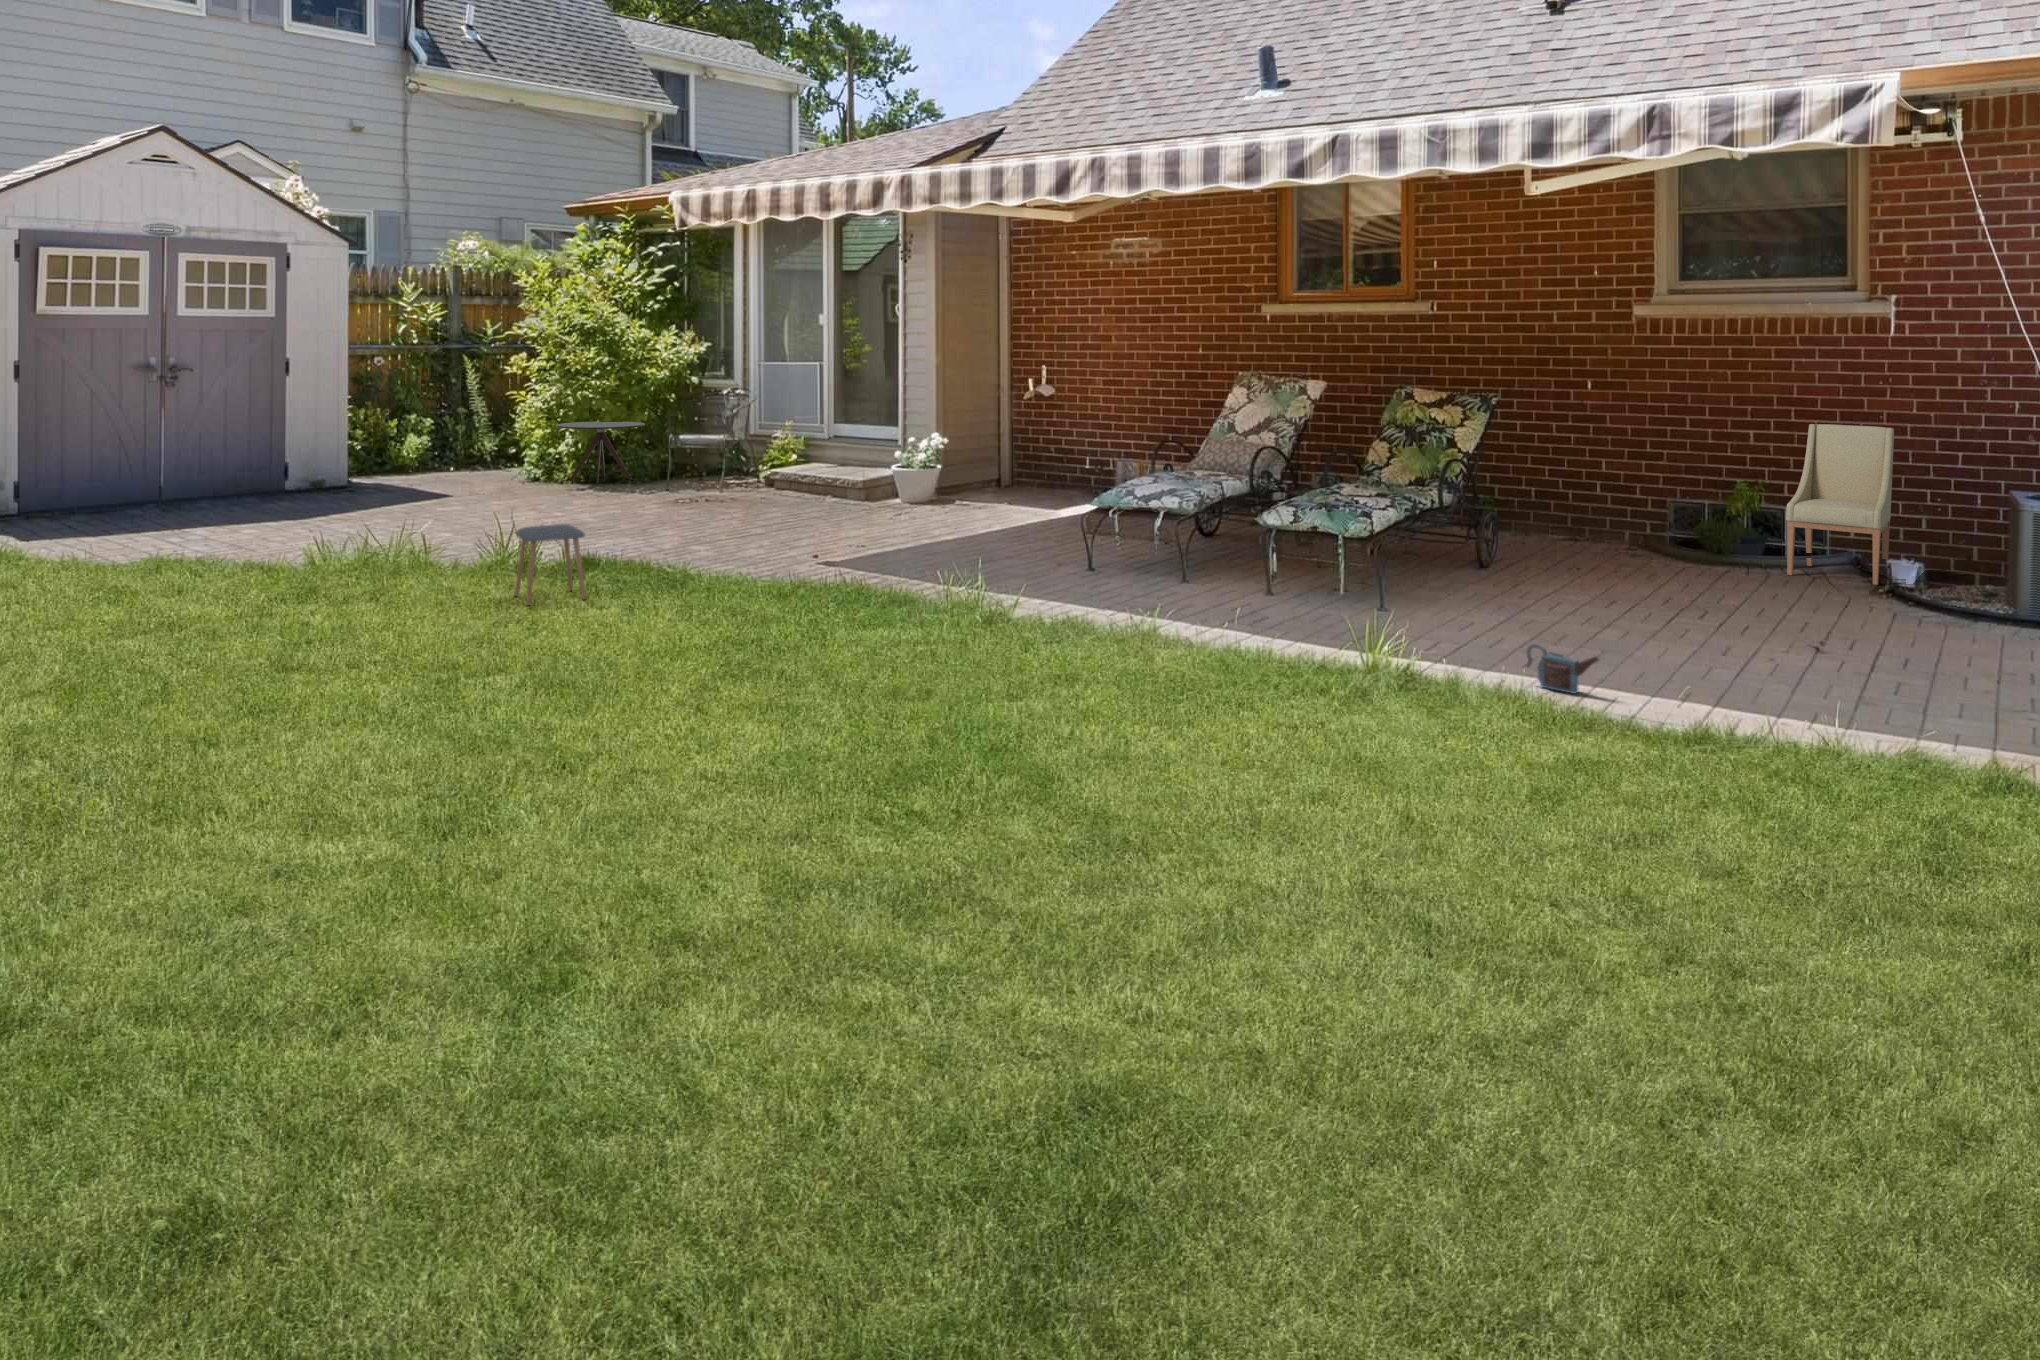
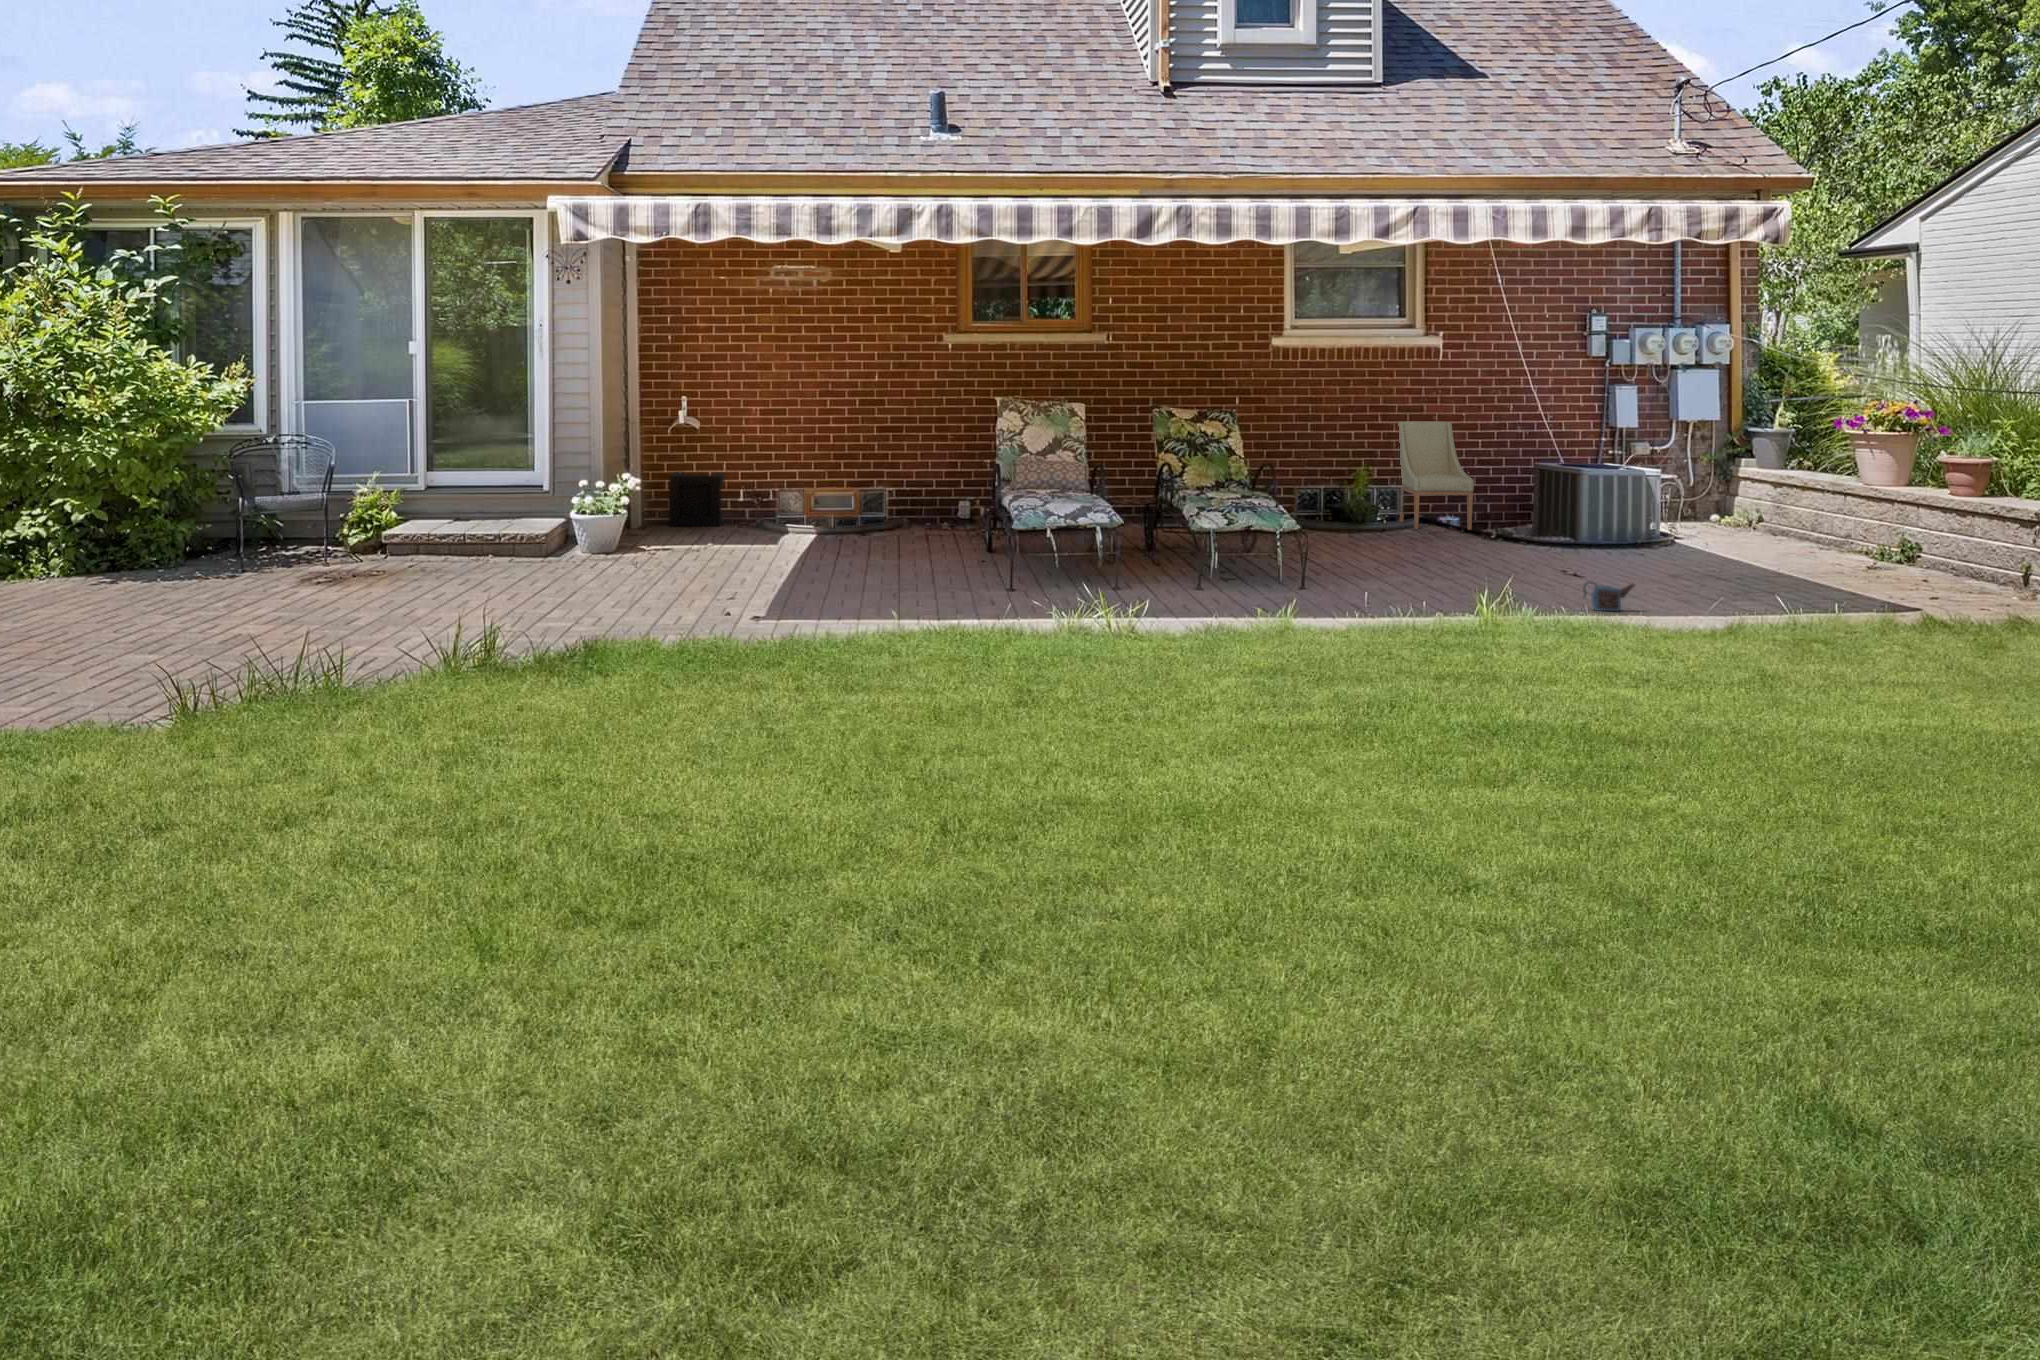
round table: present [556,421,645,484] -> none [56,481,188,568]
wooden crate: none [1012,440,1079,494] -> present [669,472,724,526]
stool: present [515,524,586,606] -> none [709,592,794,688]

